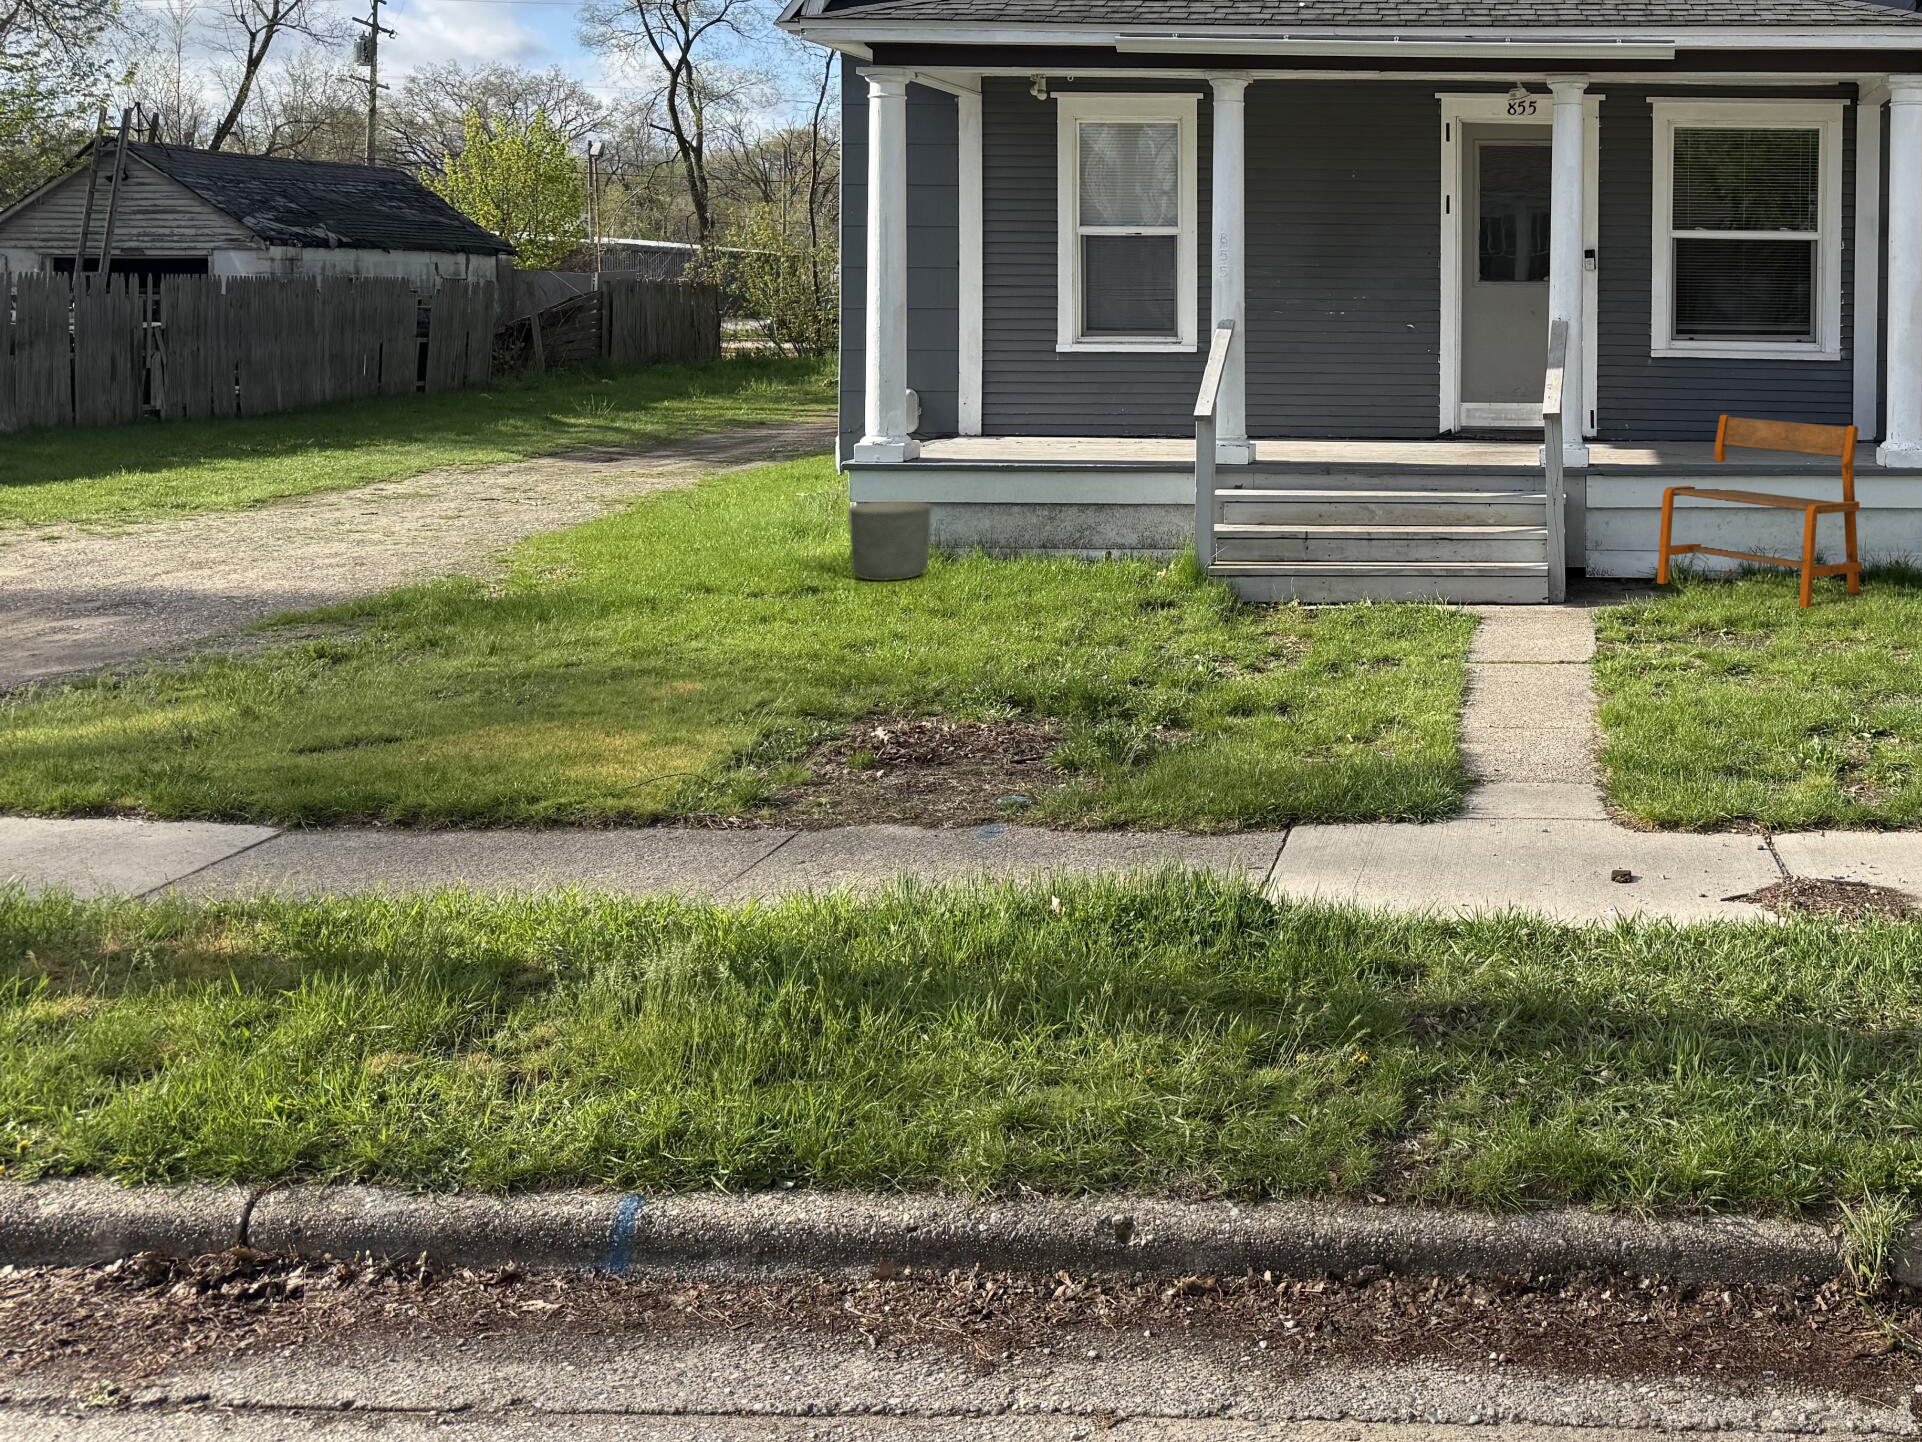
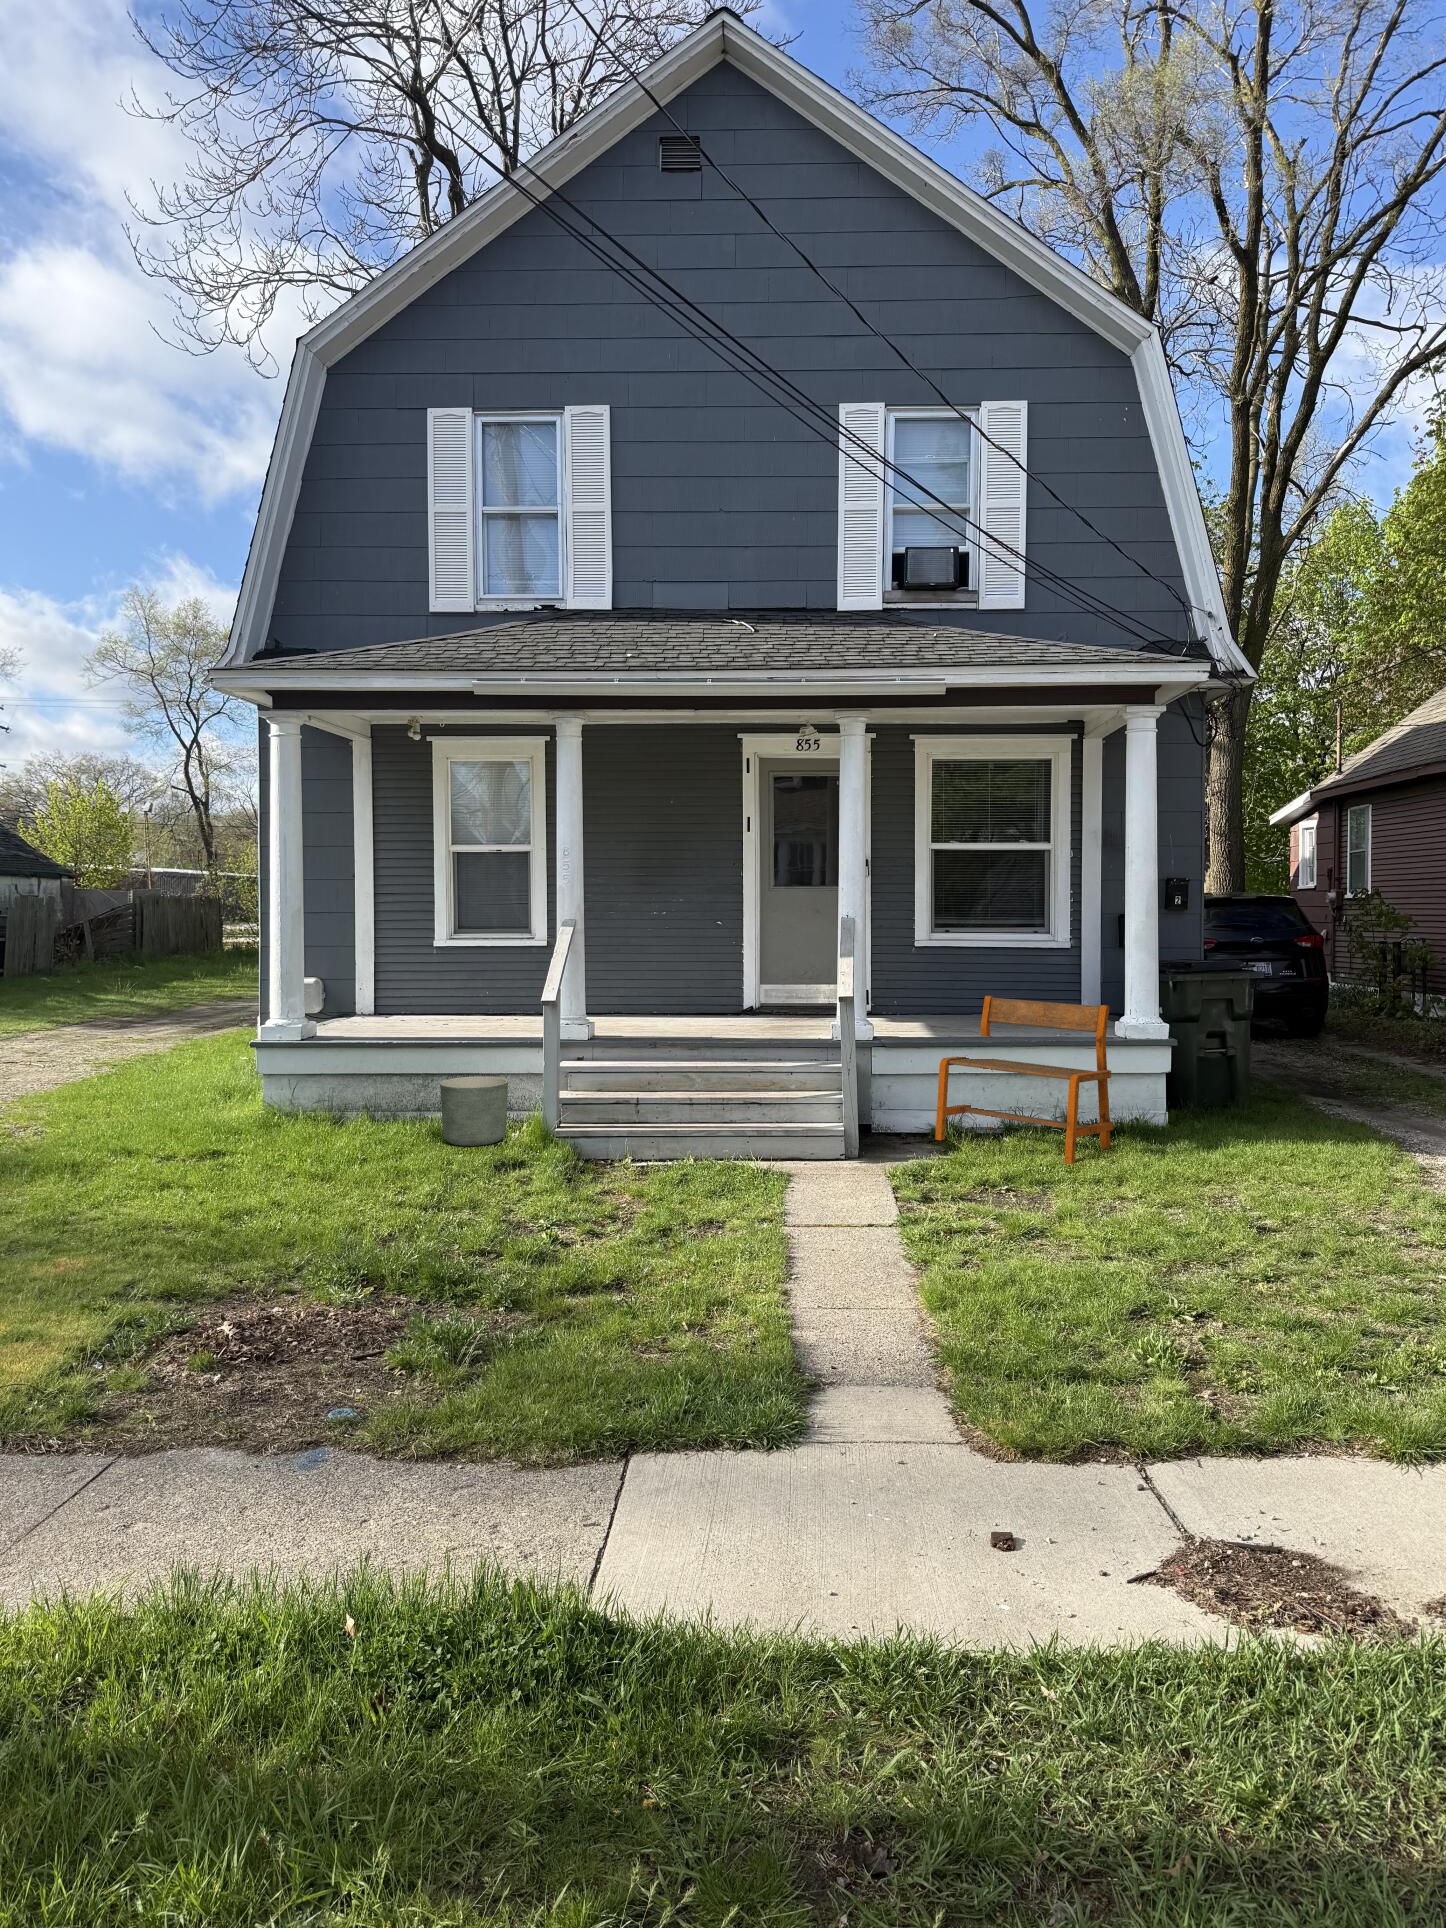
planter: present [849,501,931,581] -> present [440,1076,508,1146]

